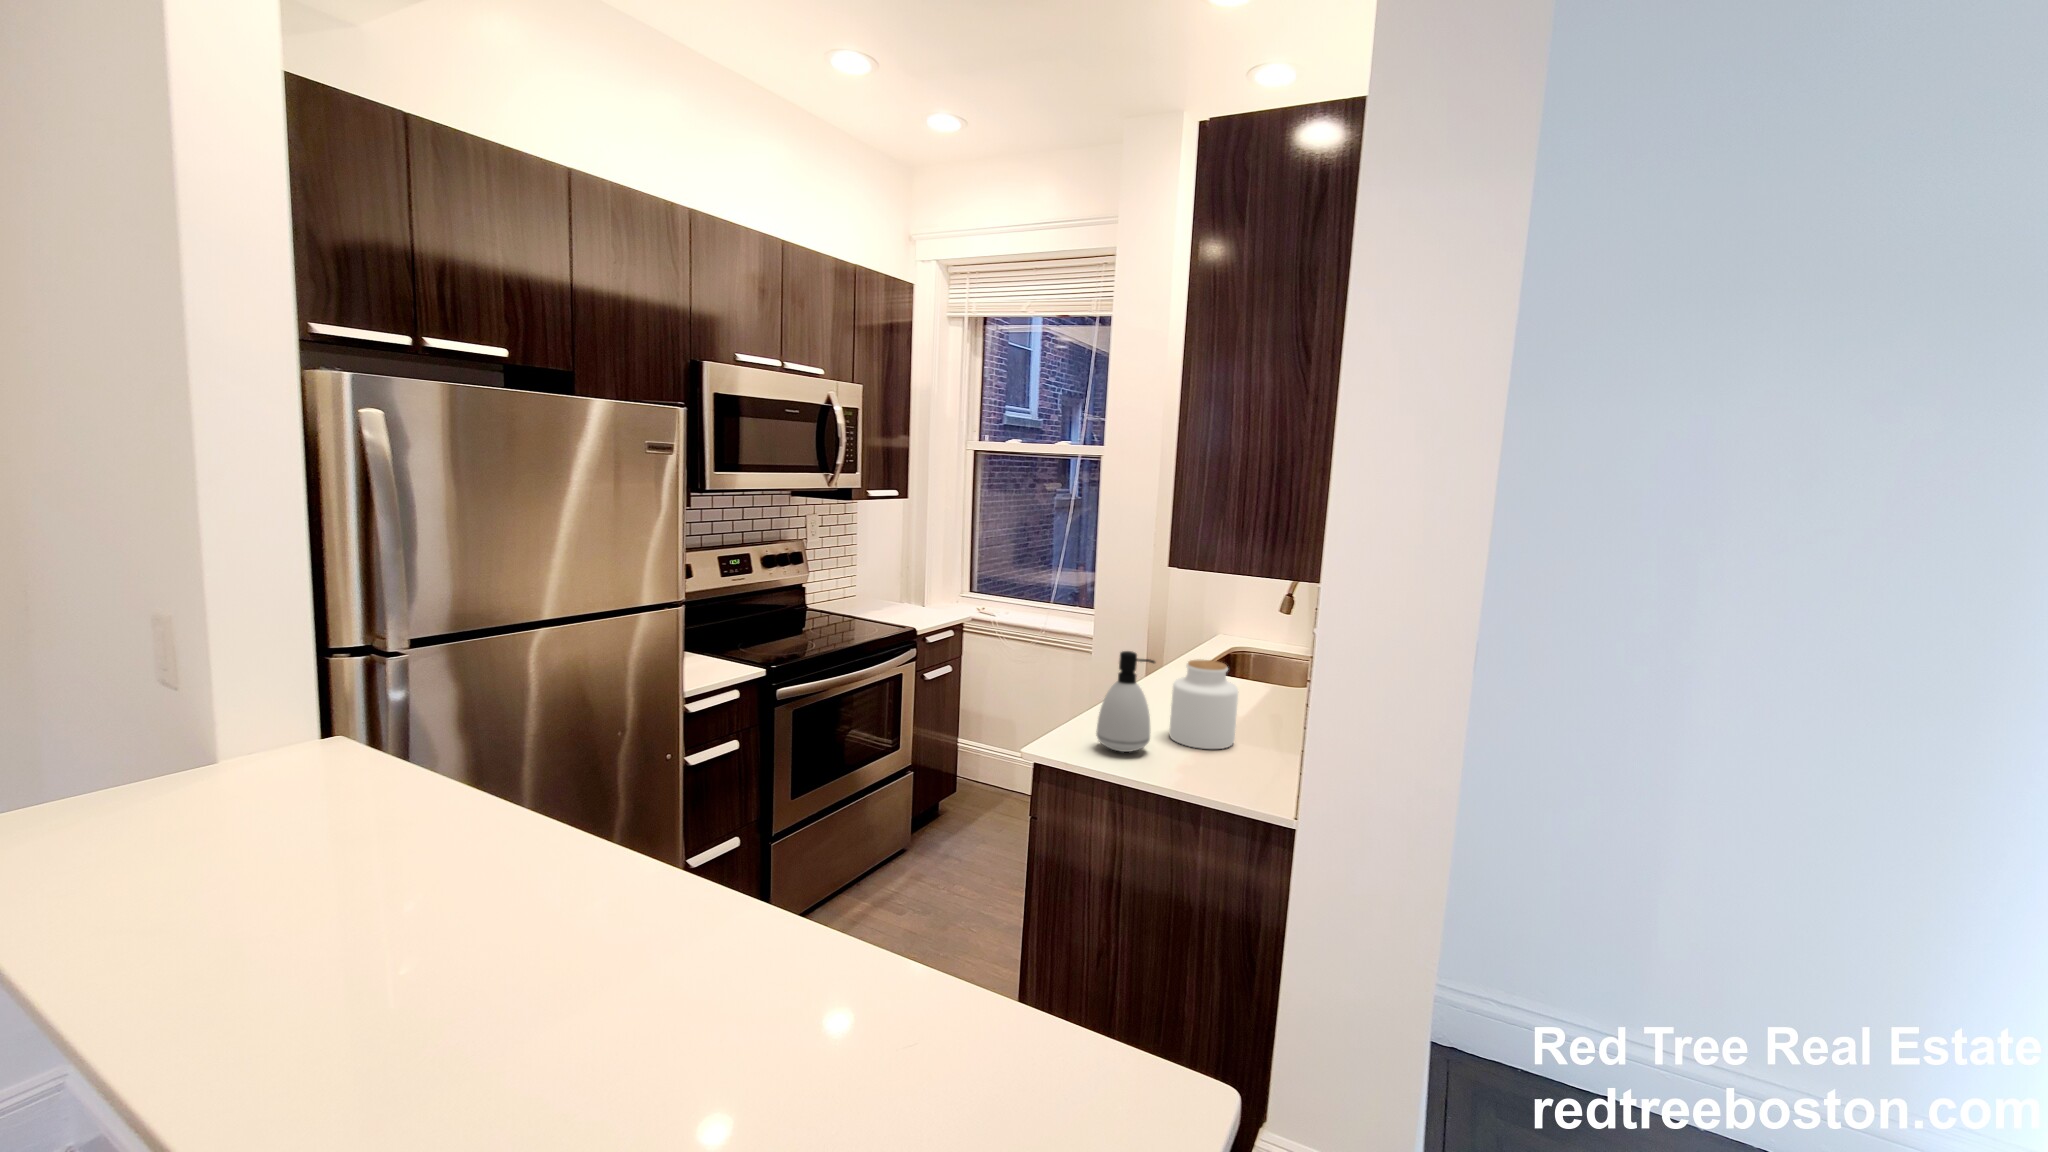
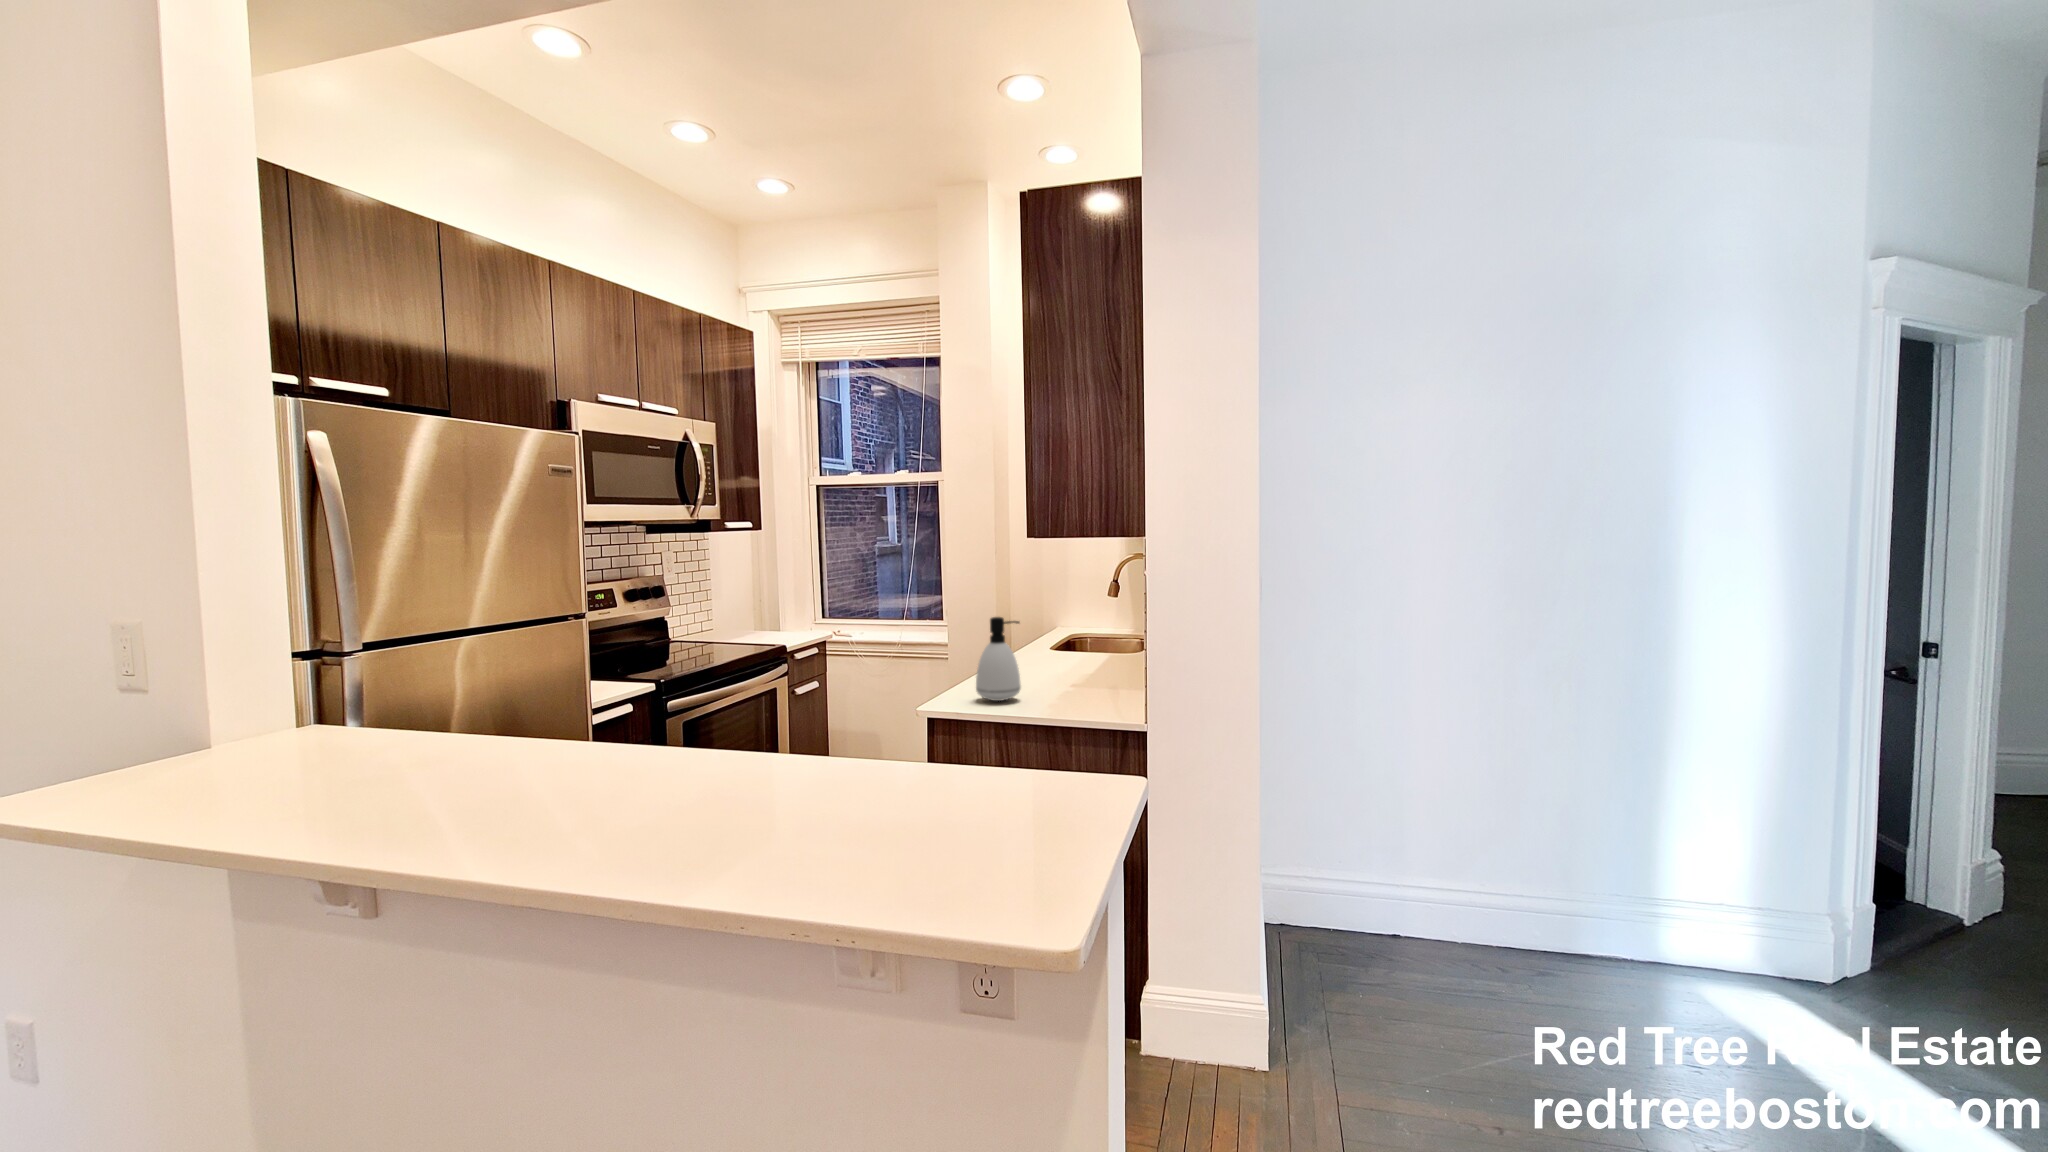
jar: present [1169,660,1238,749] -> none [1033,624,1087,694]

